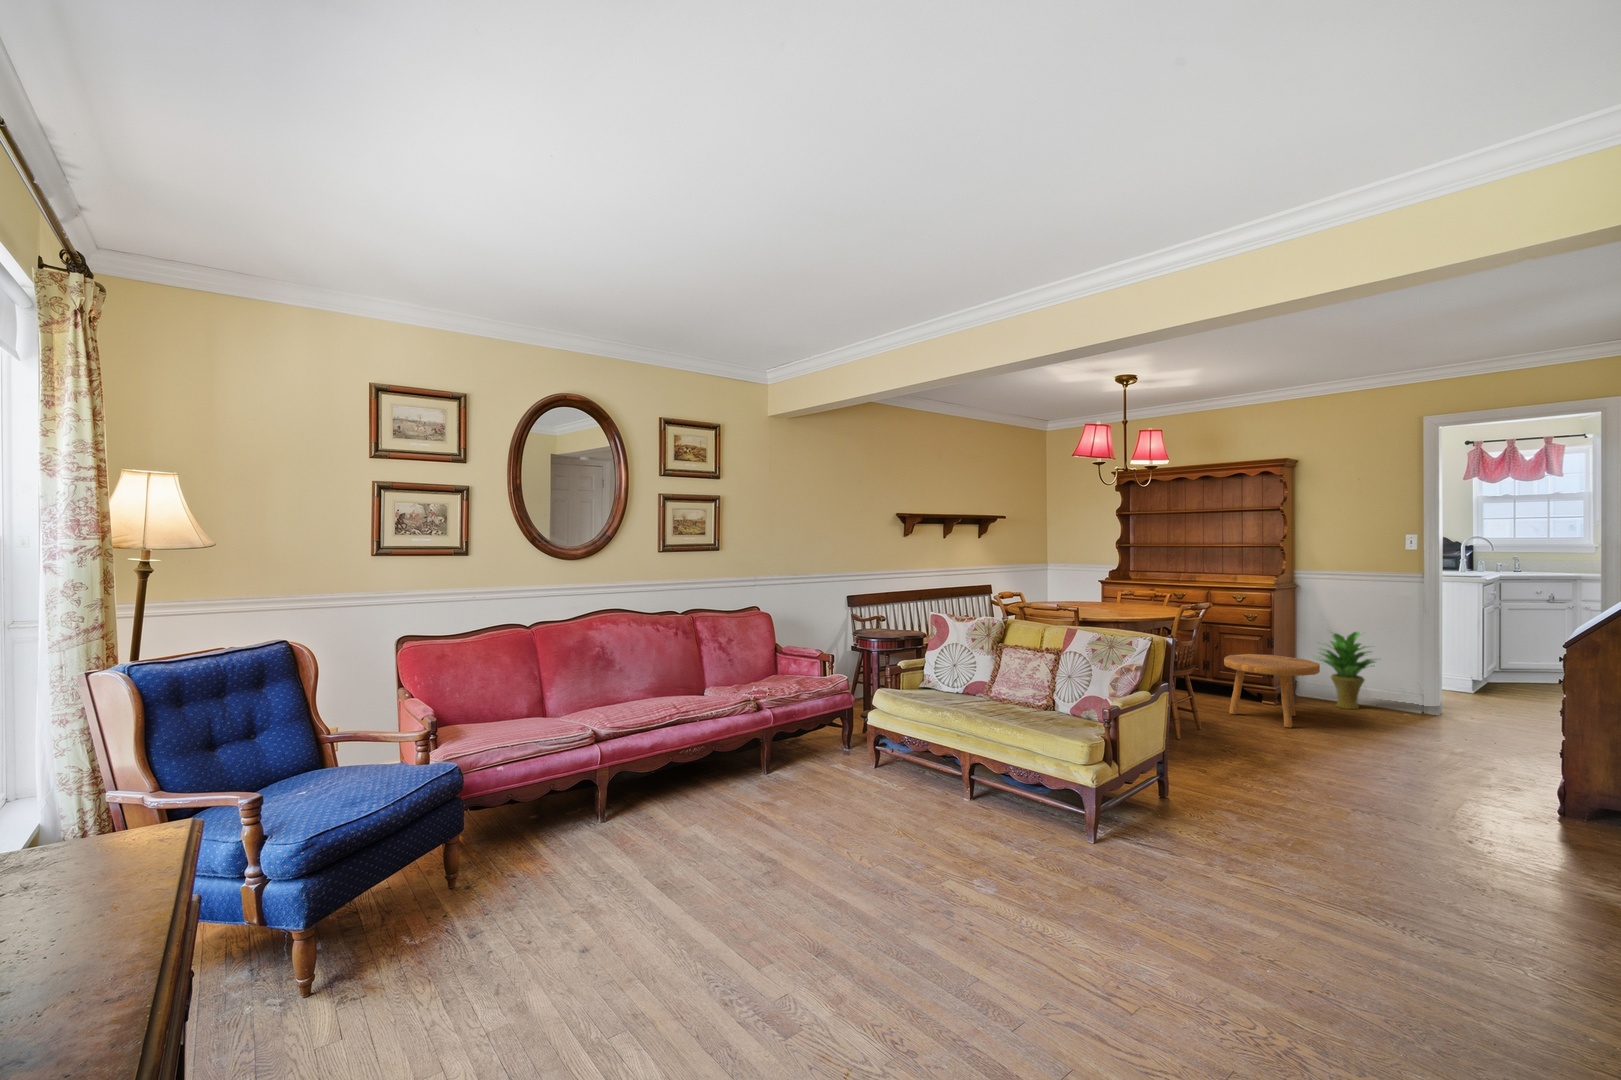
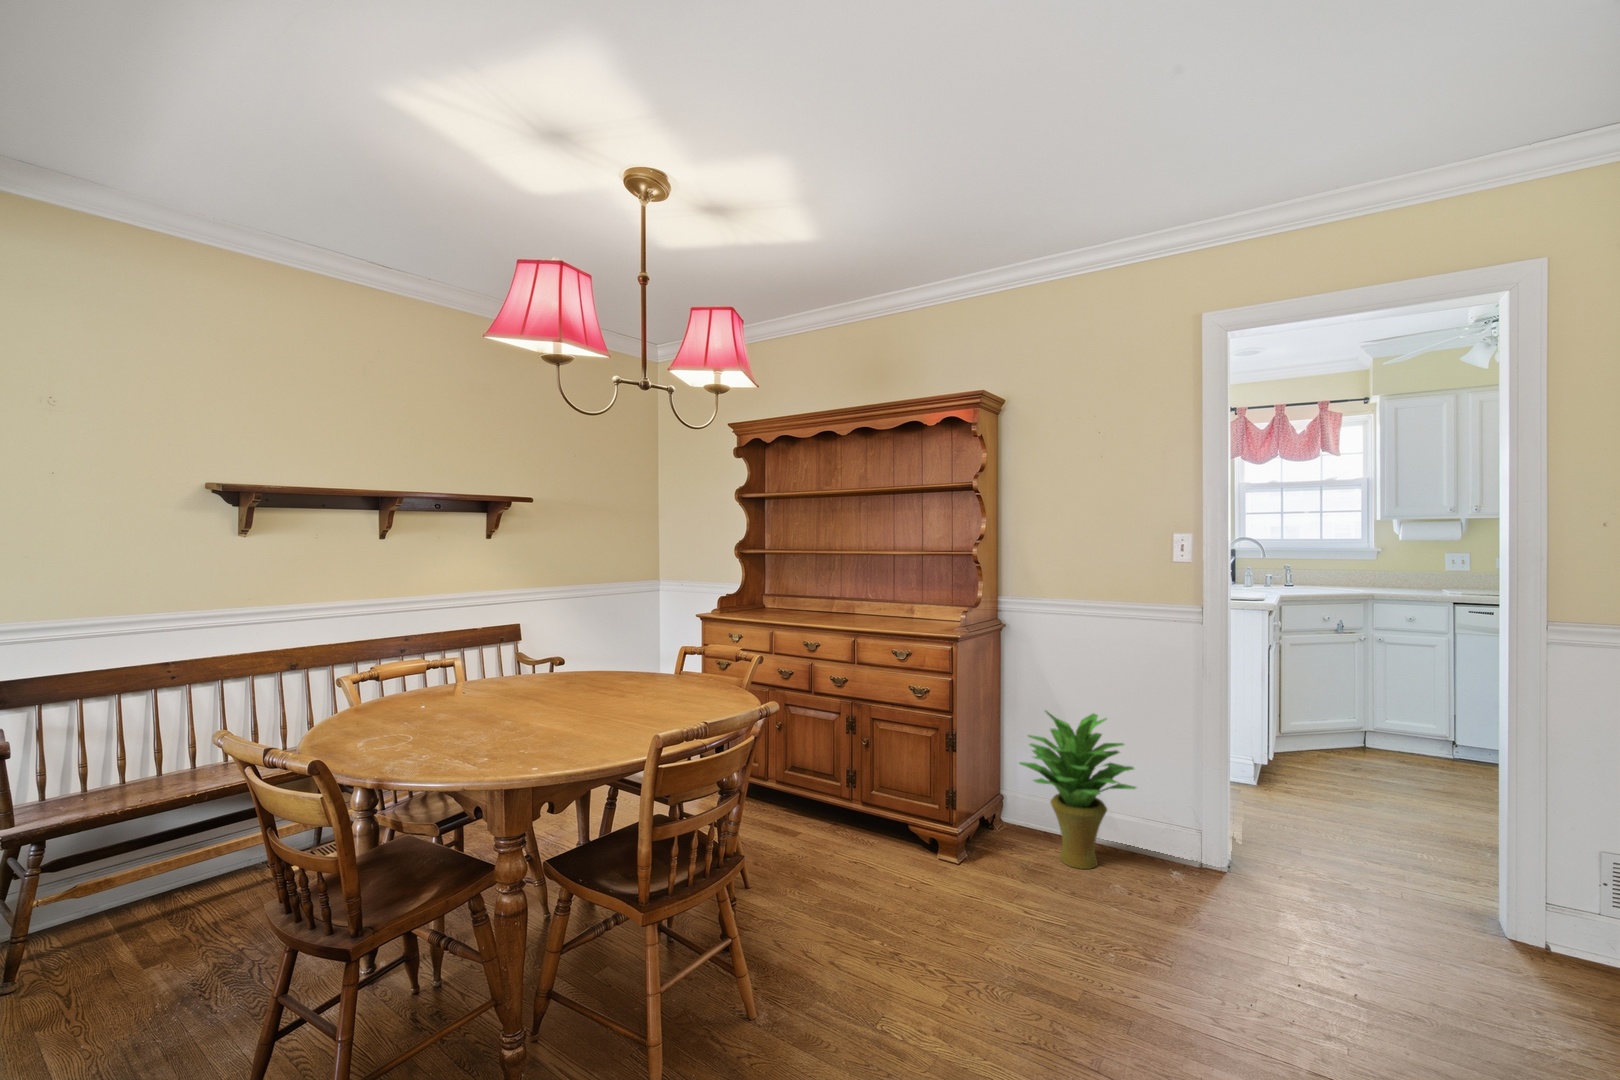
footstool: present [1224,654,1320,728] -> none [841,777,1024,985]

